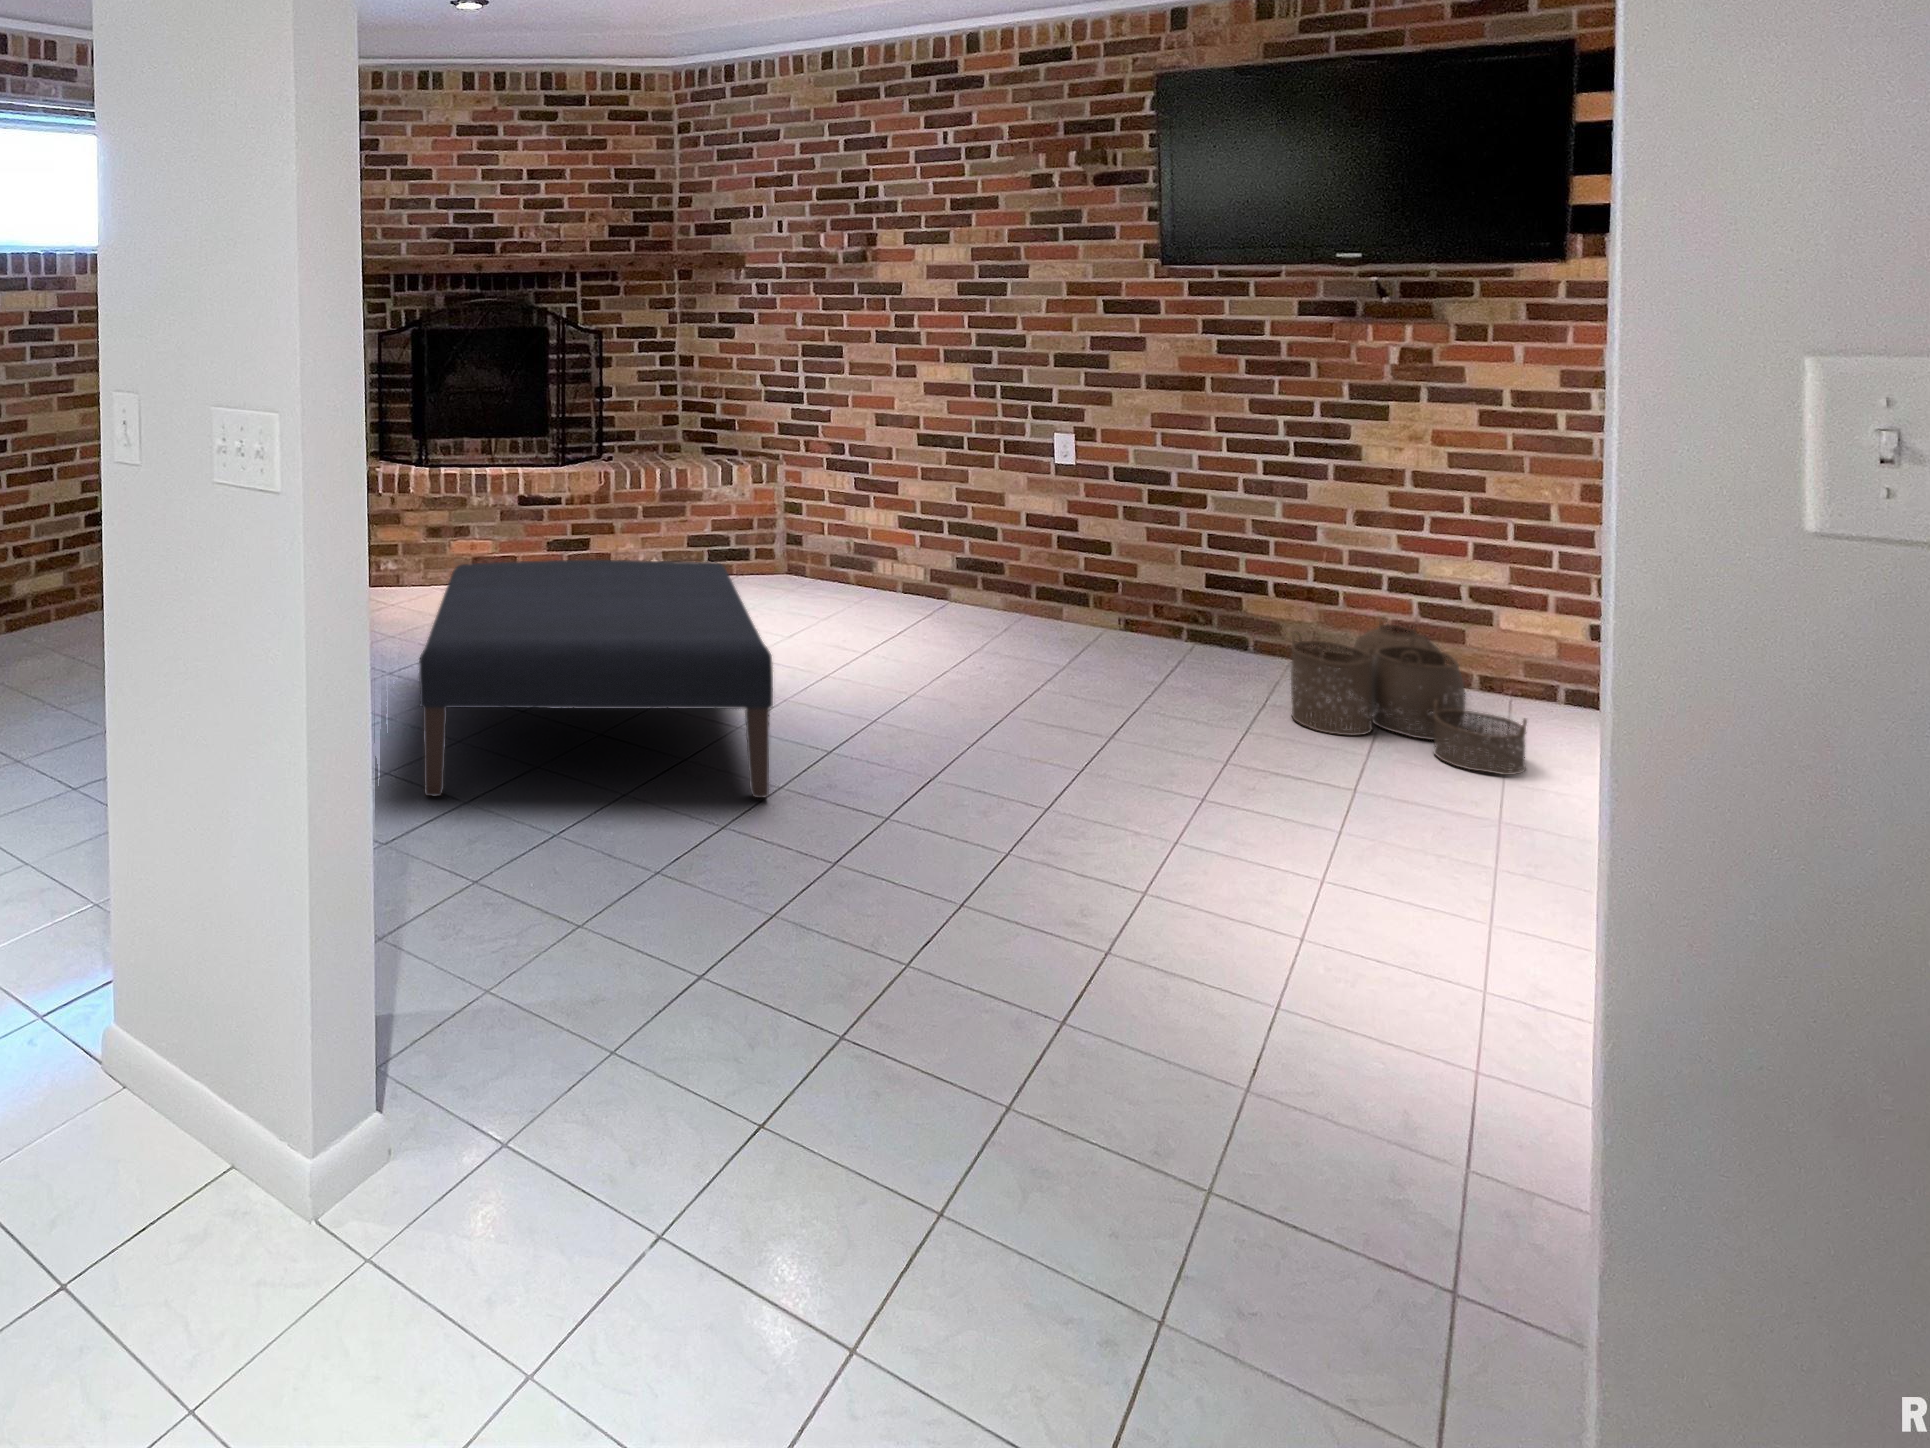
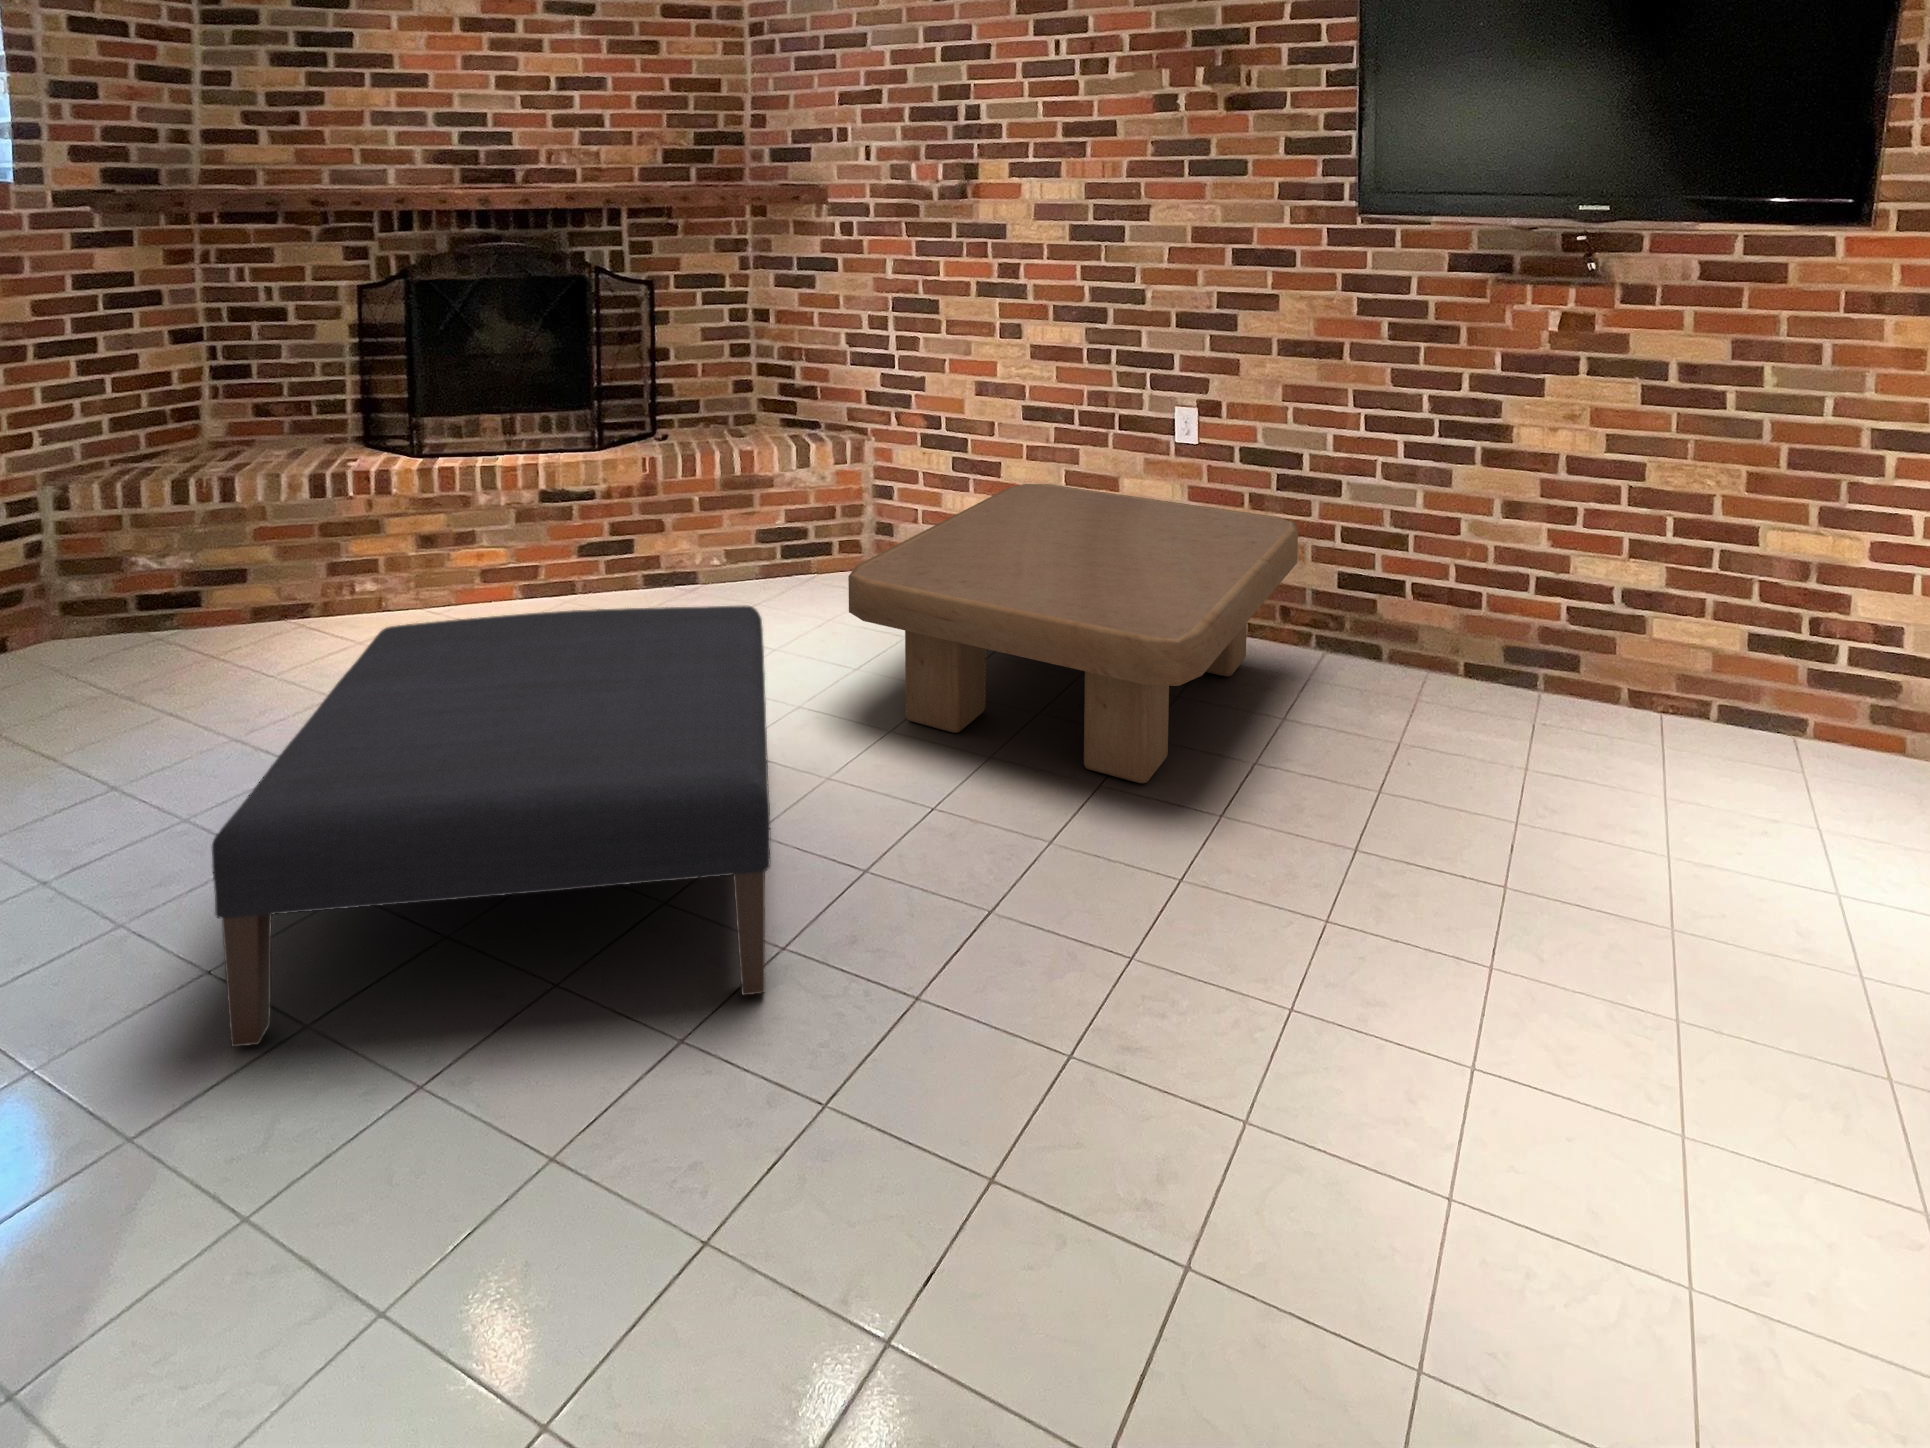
coffee table: none [791,500,1168,713] -> present [848,484,1298,783]
woven basket: present [1291,618,1527,775] -> none [1435,628,1707,848]

